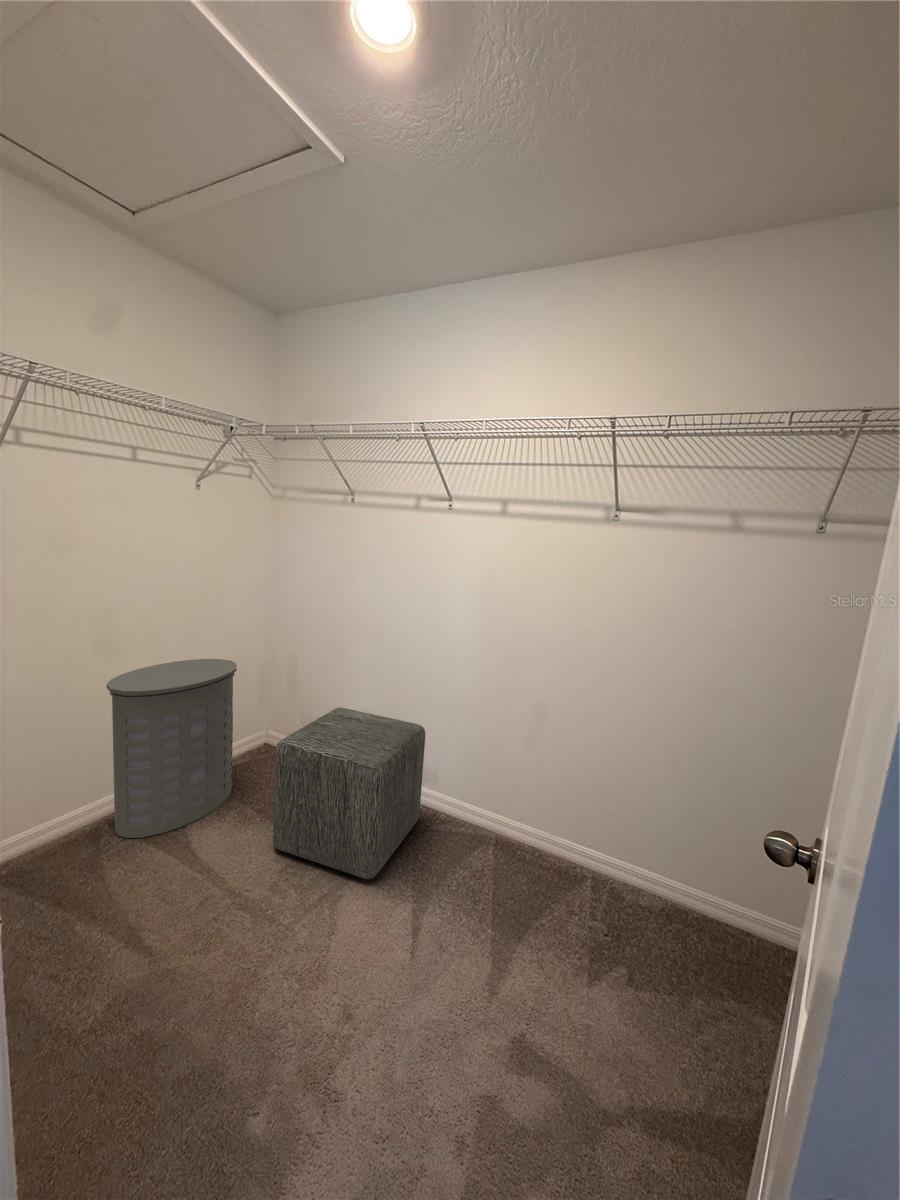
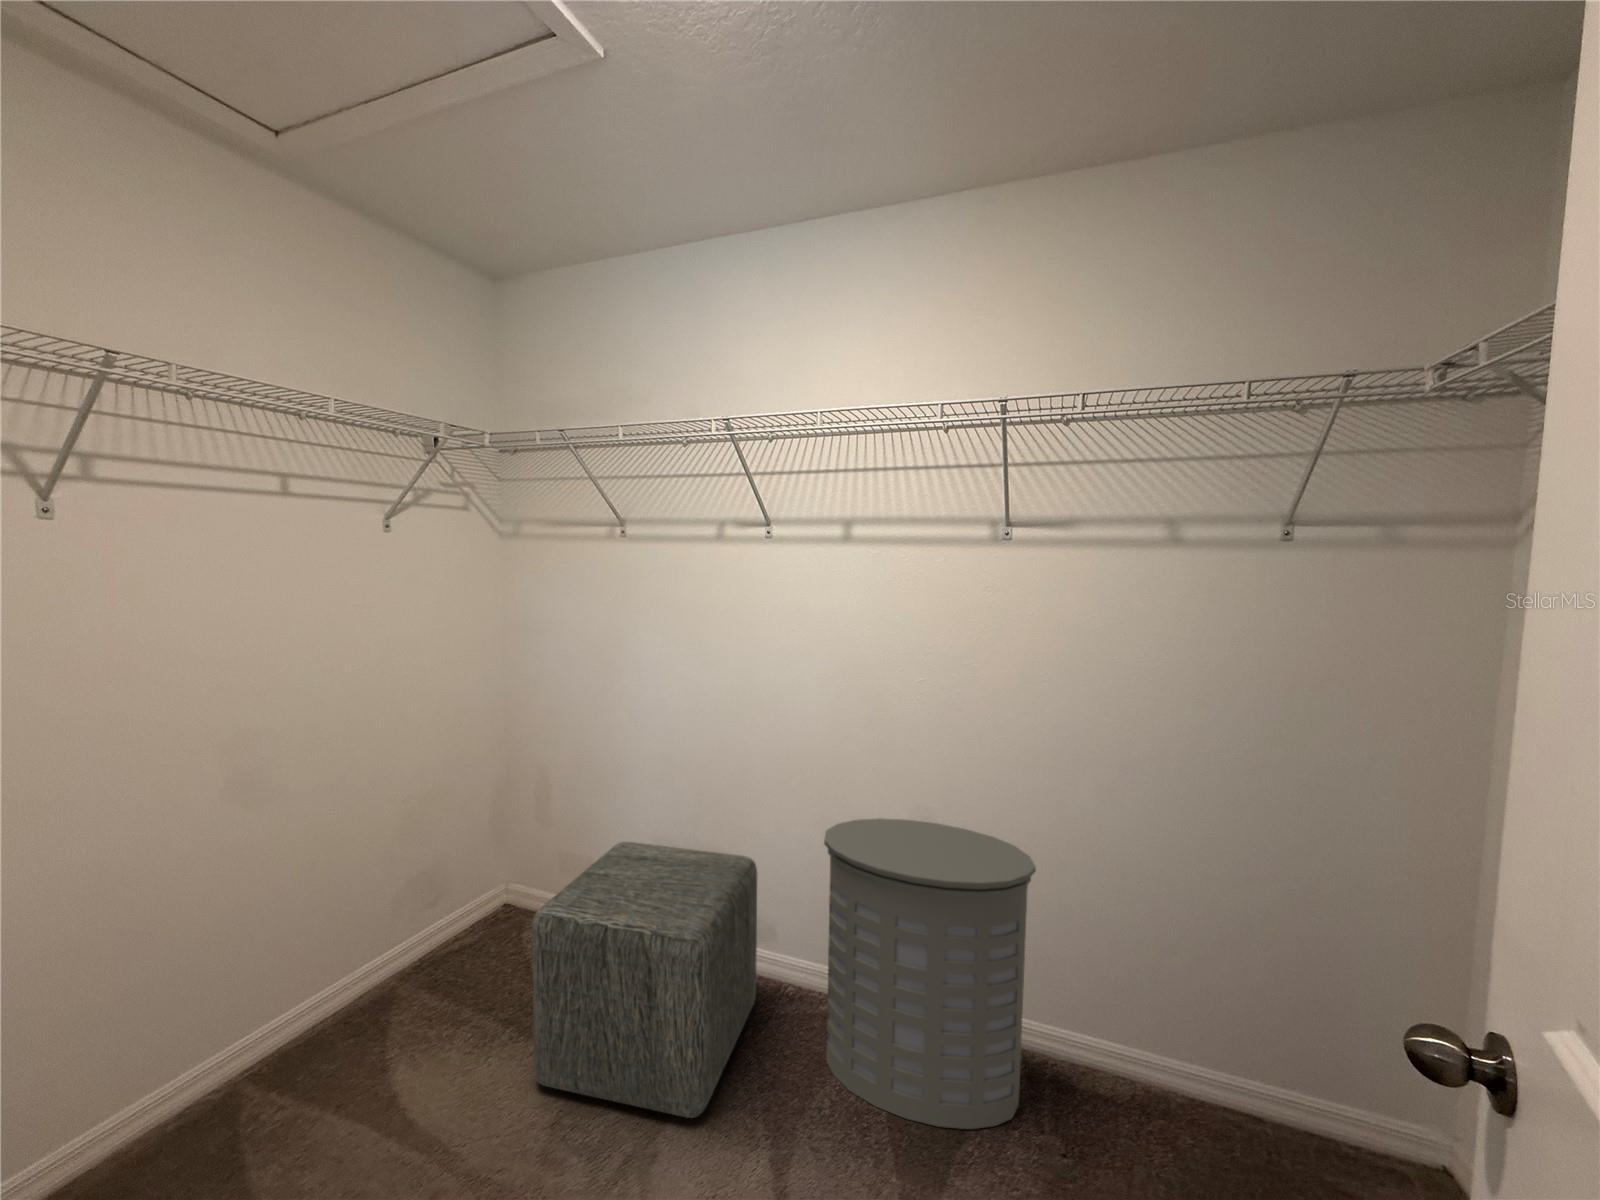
laundry hamper: present [106,659,237,838] -> present [824,818,1036,1129]

